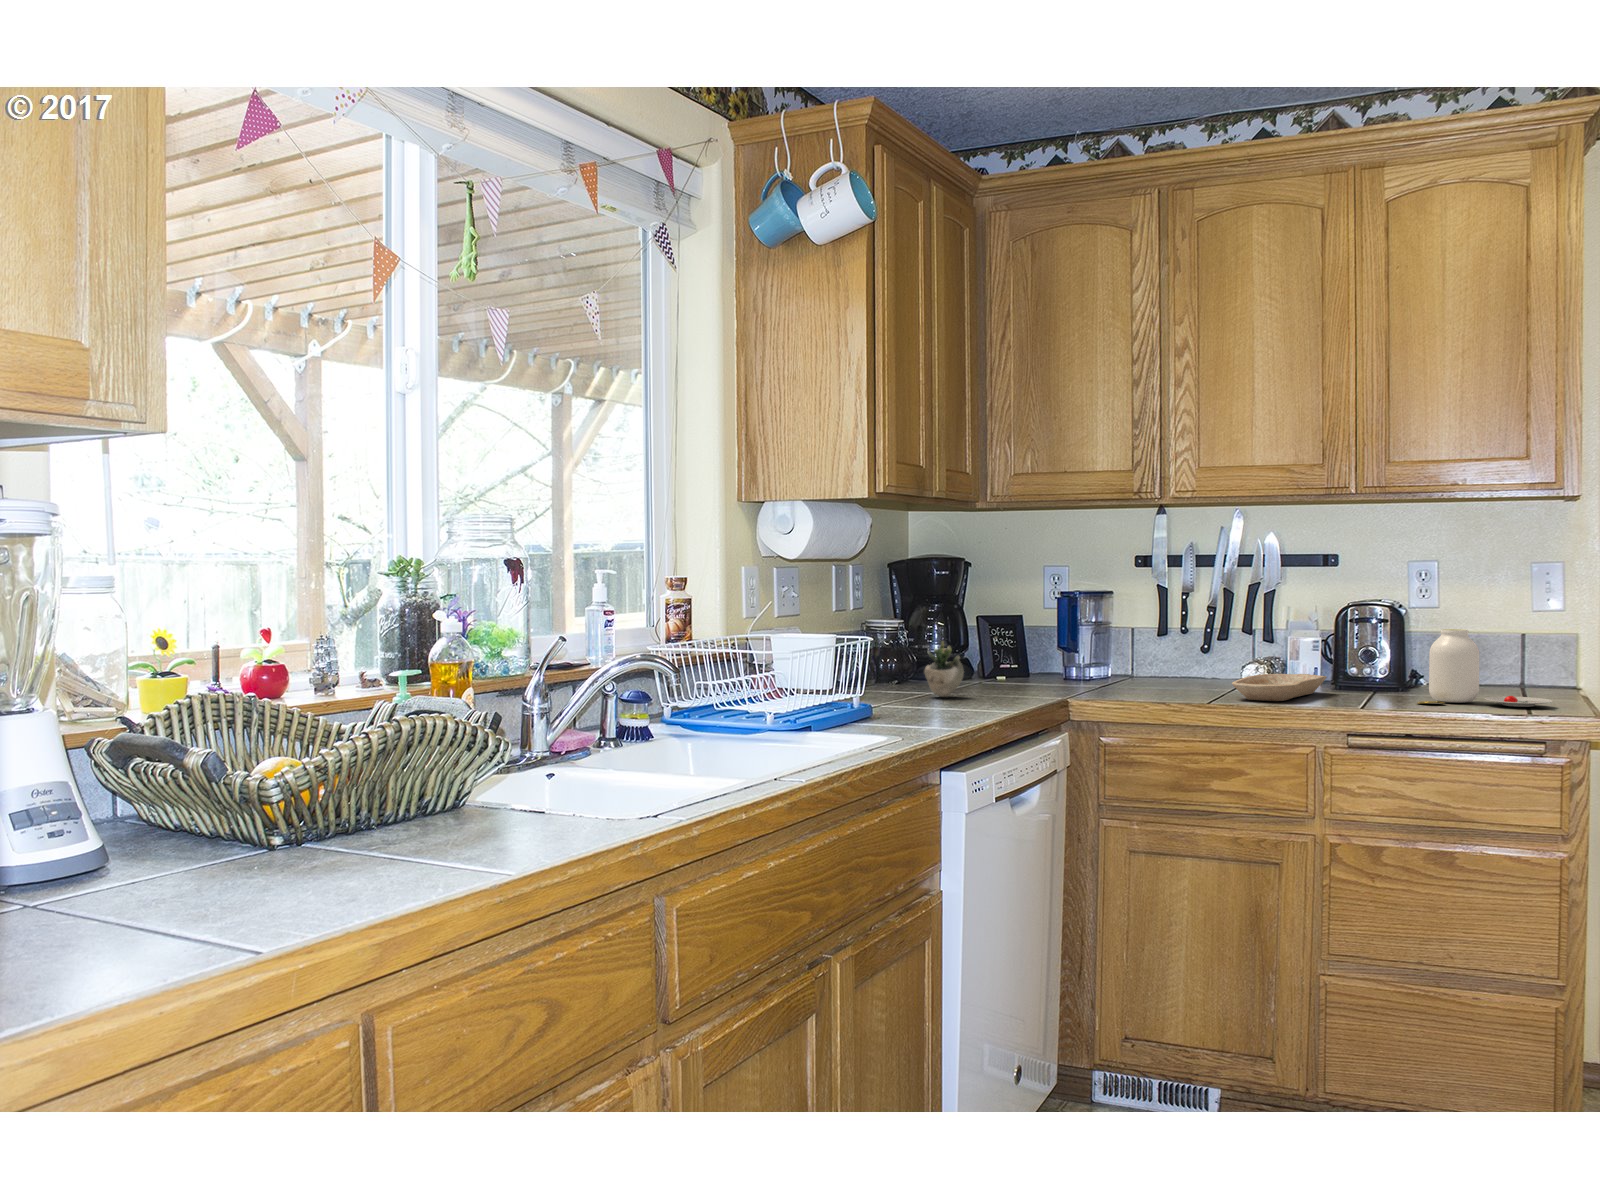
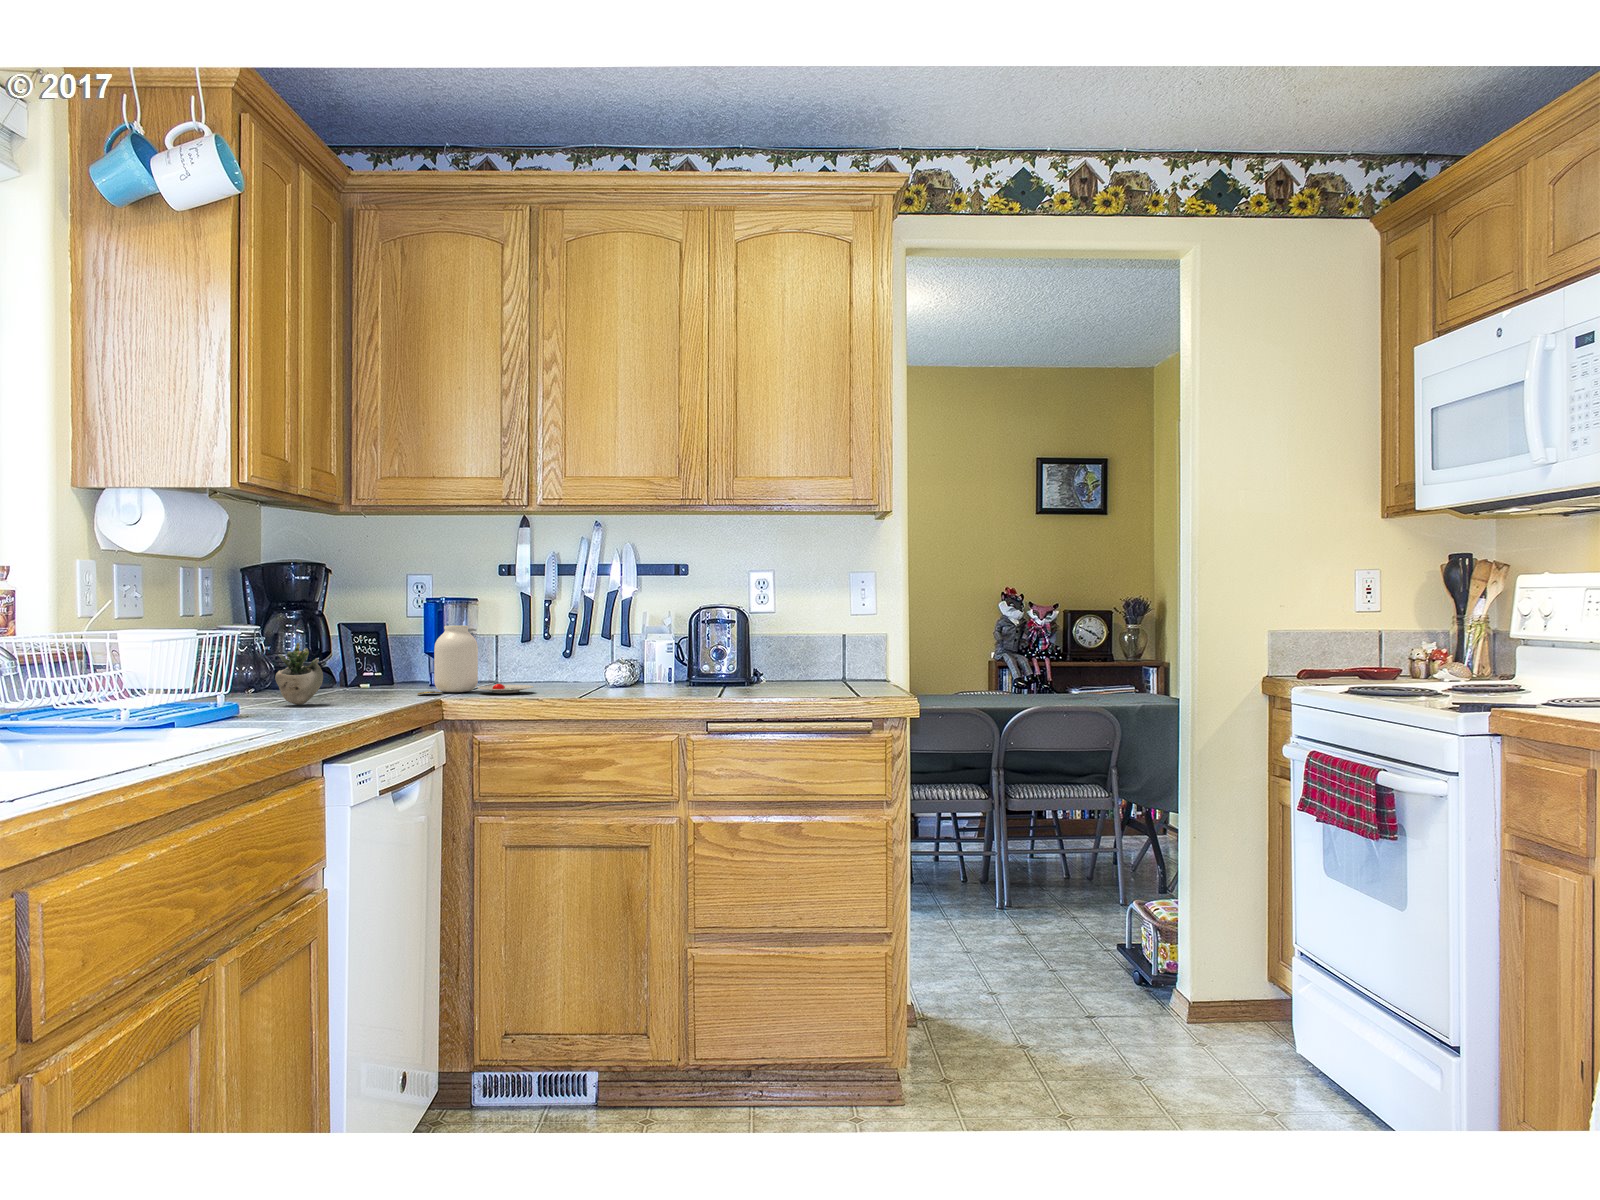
jar: present [1417,629,1553,707] -> present [418,626,534,694]
tray: present [1232,674,1327,701] -> none [603,670,682,694]

